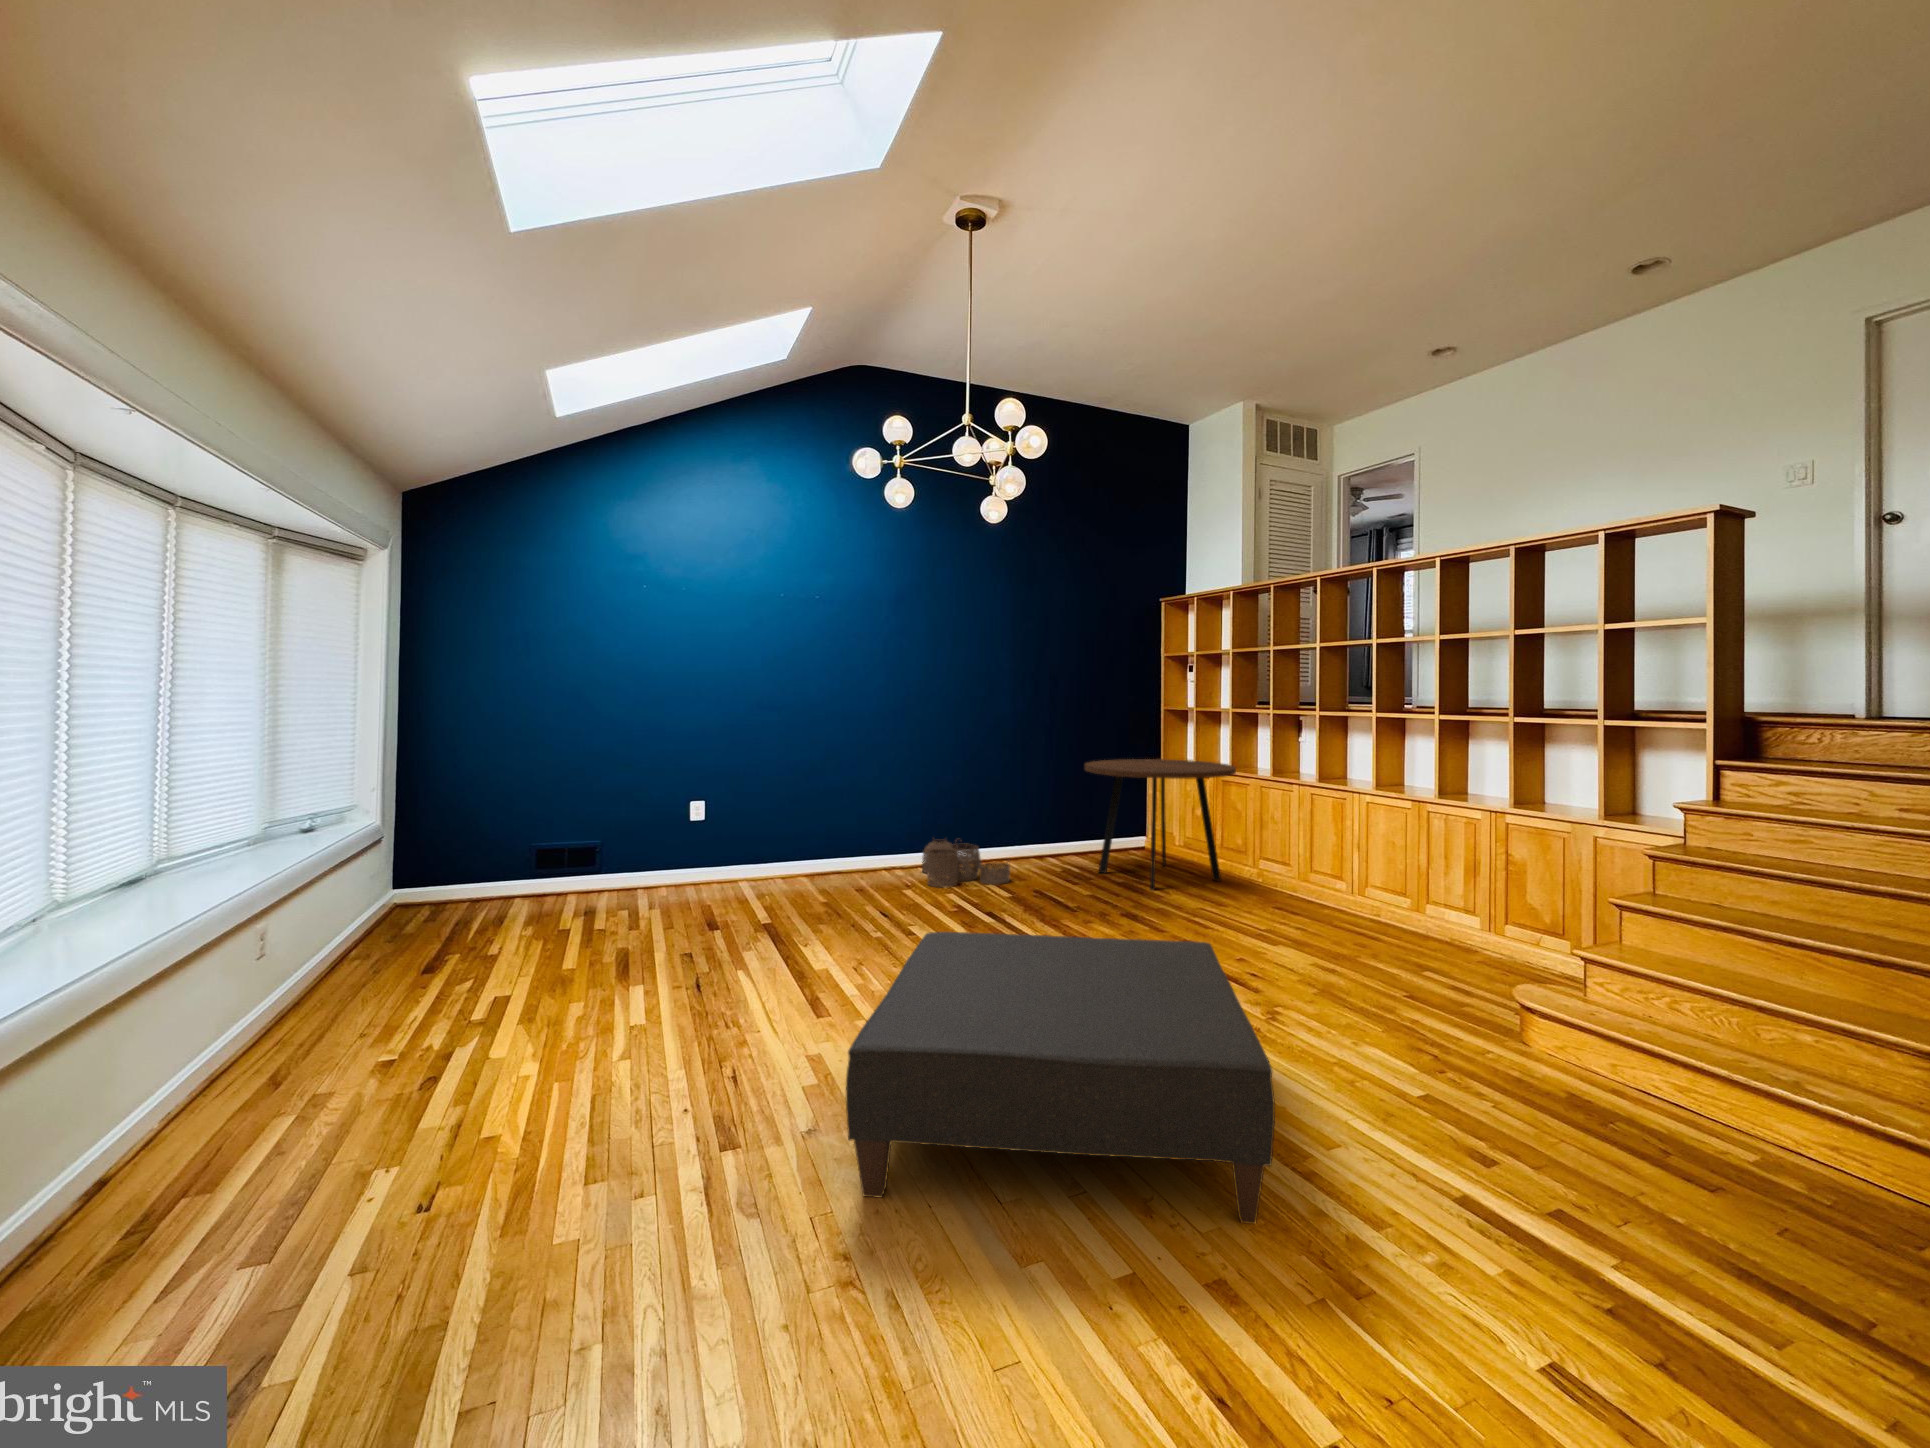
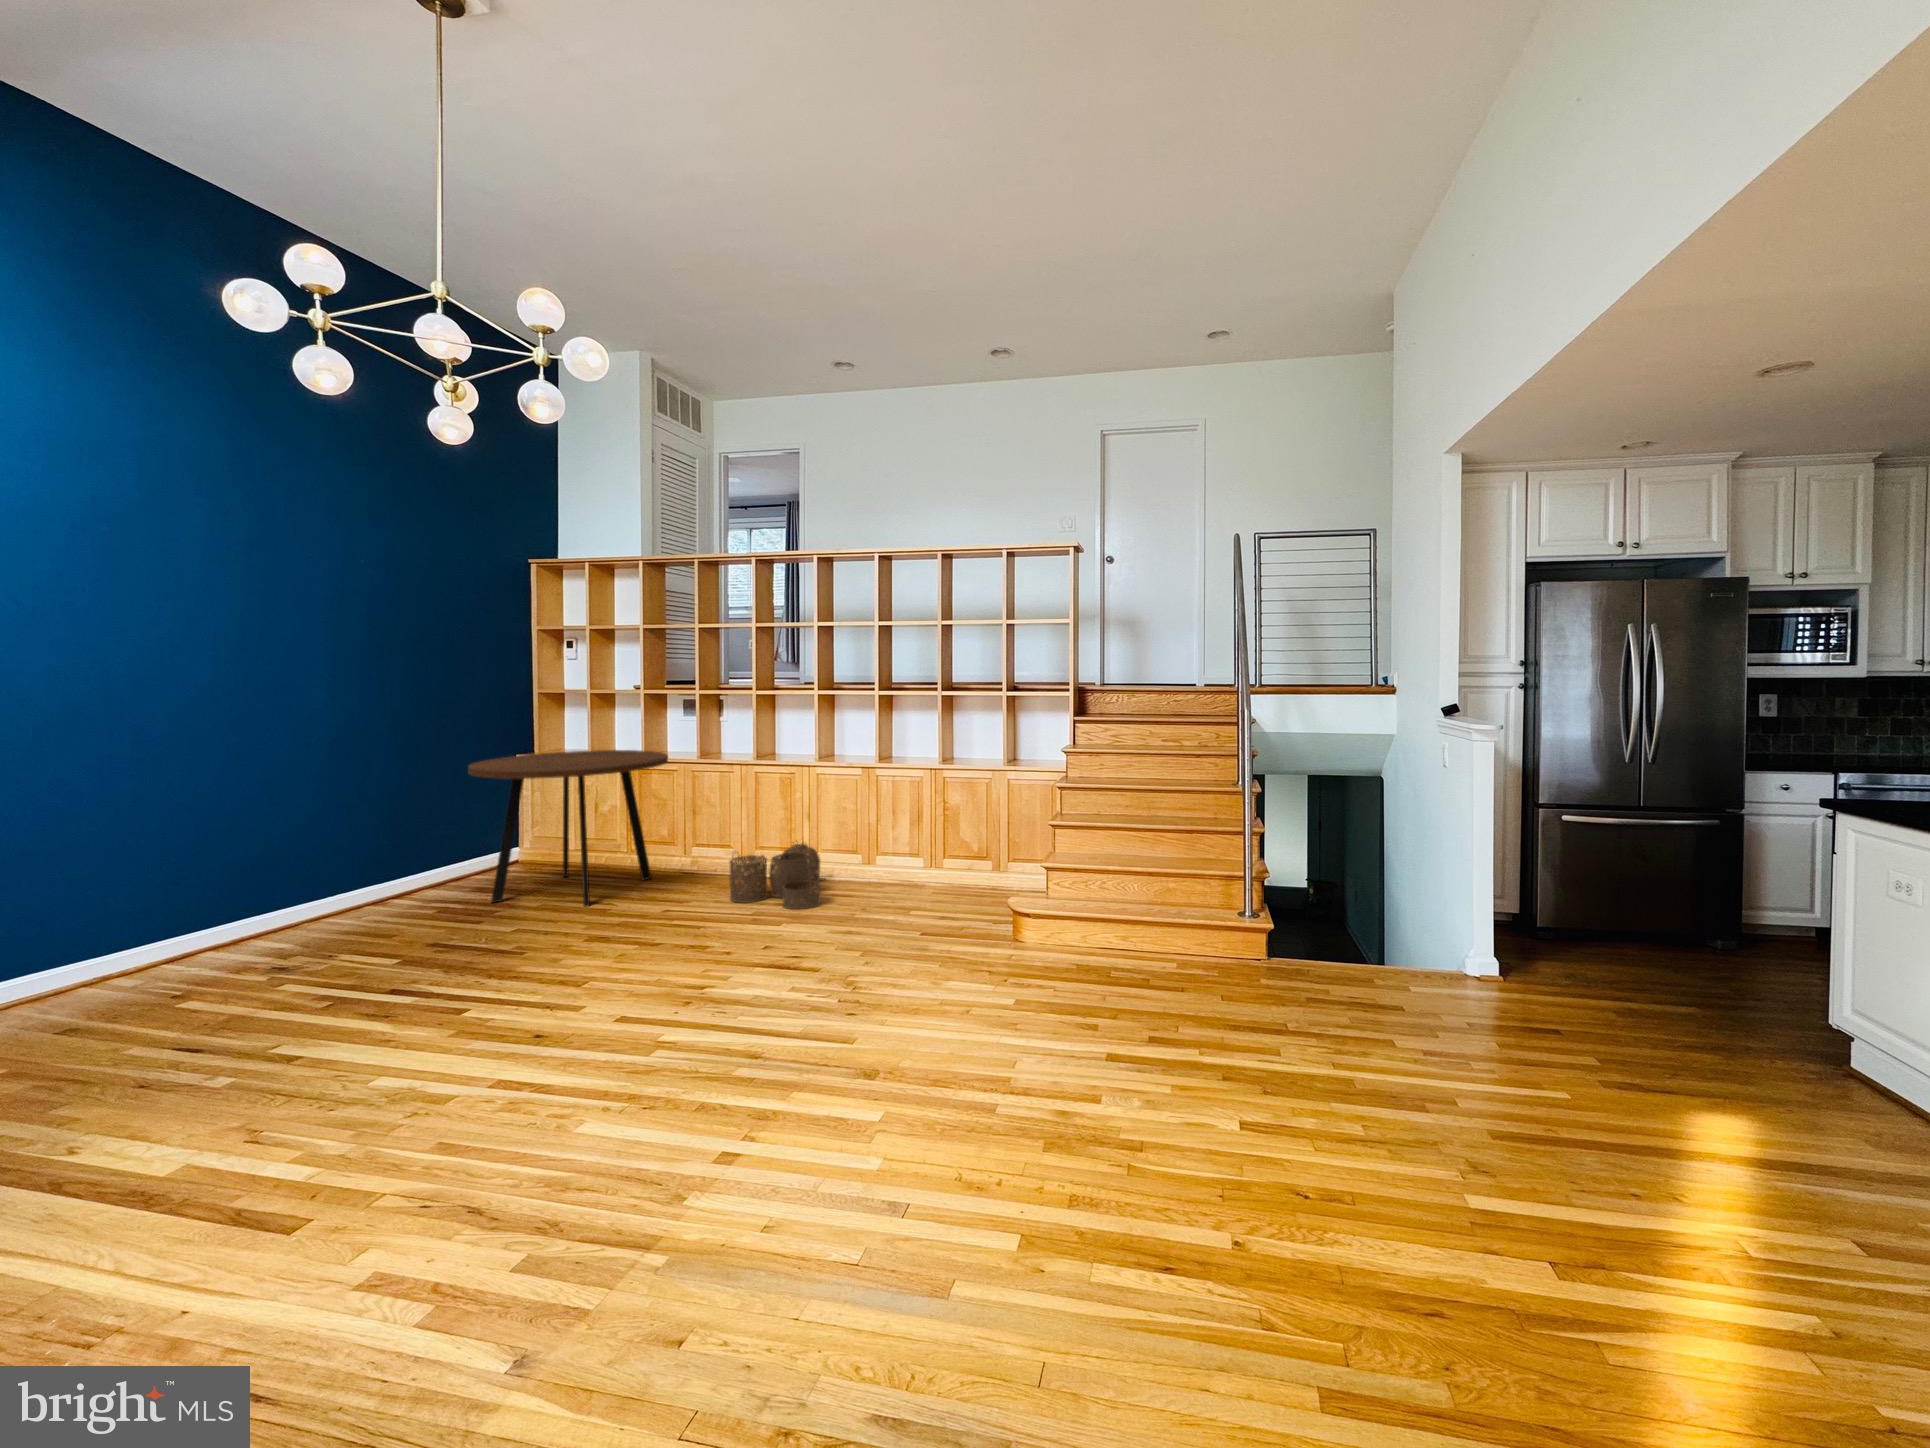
woven basket: present [922,838,1010,887] -> present [730,844,820,909]
ottoman: present [846,932,1275,1224] -> none [517,932,1055,1366]

